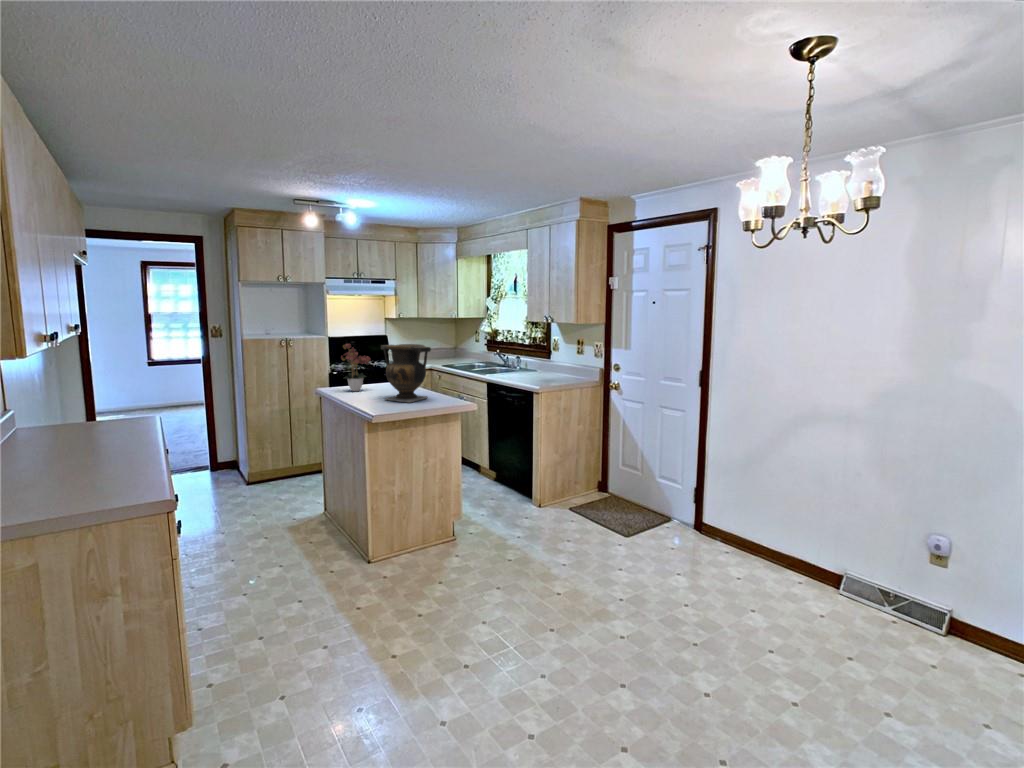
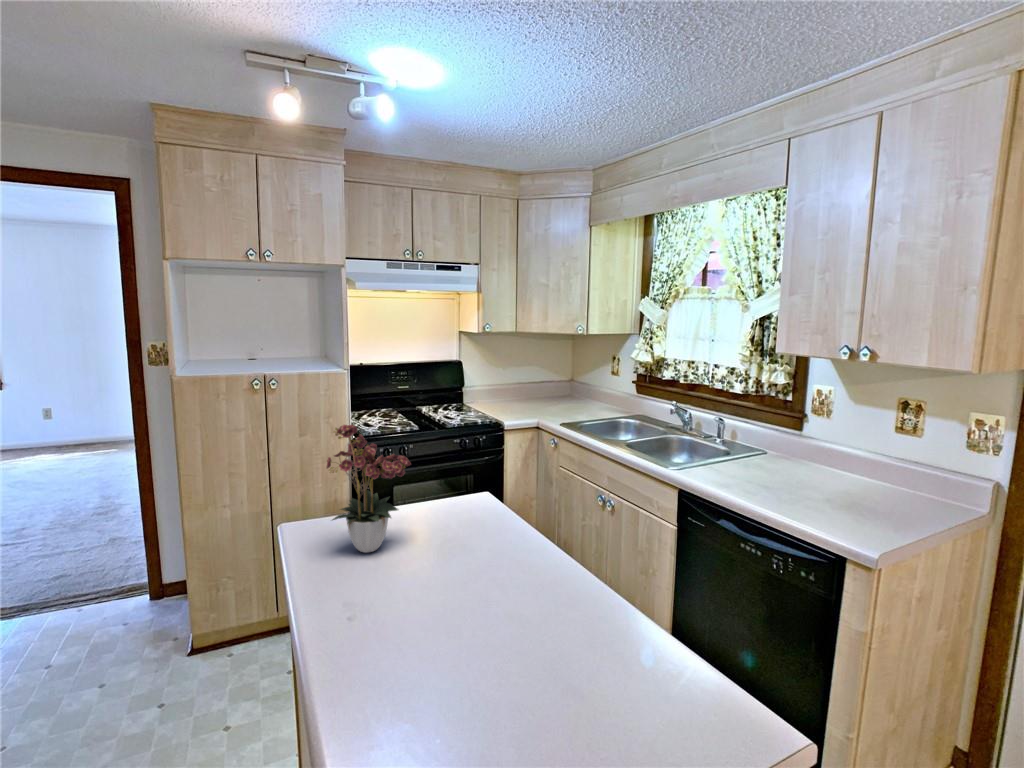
vase: present [381,344,431,403] -> none [430,447,606,692]

